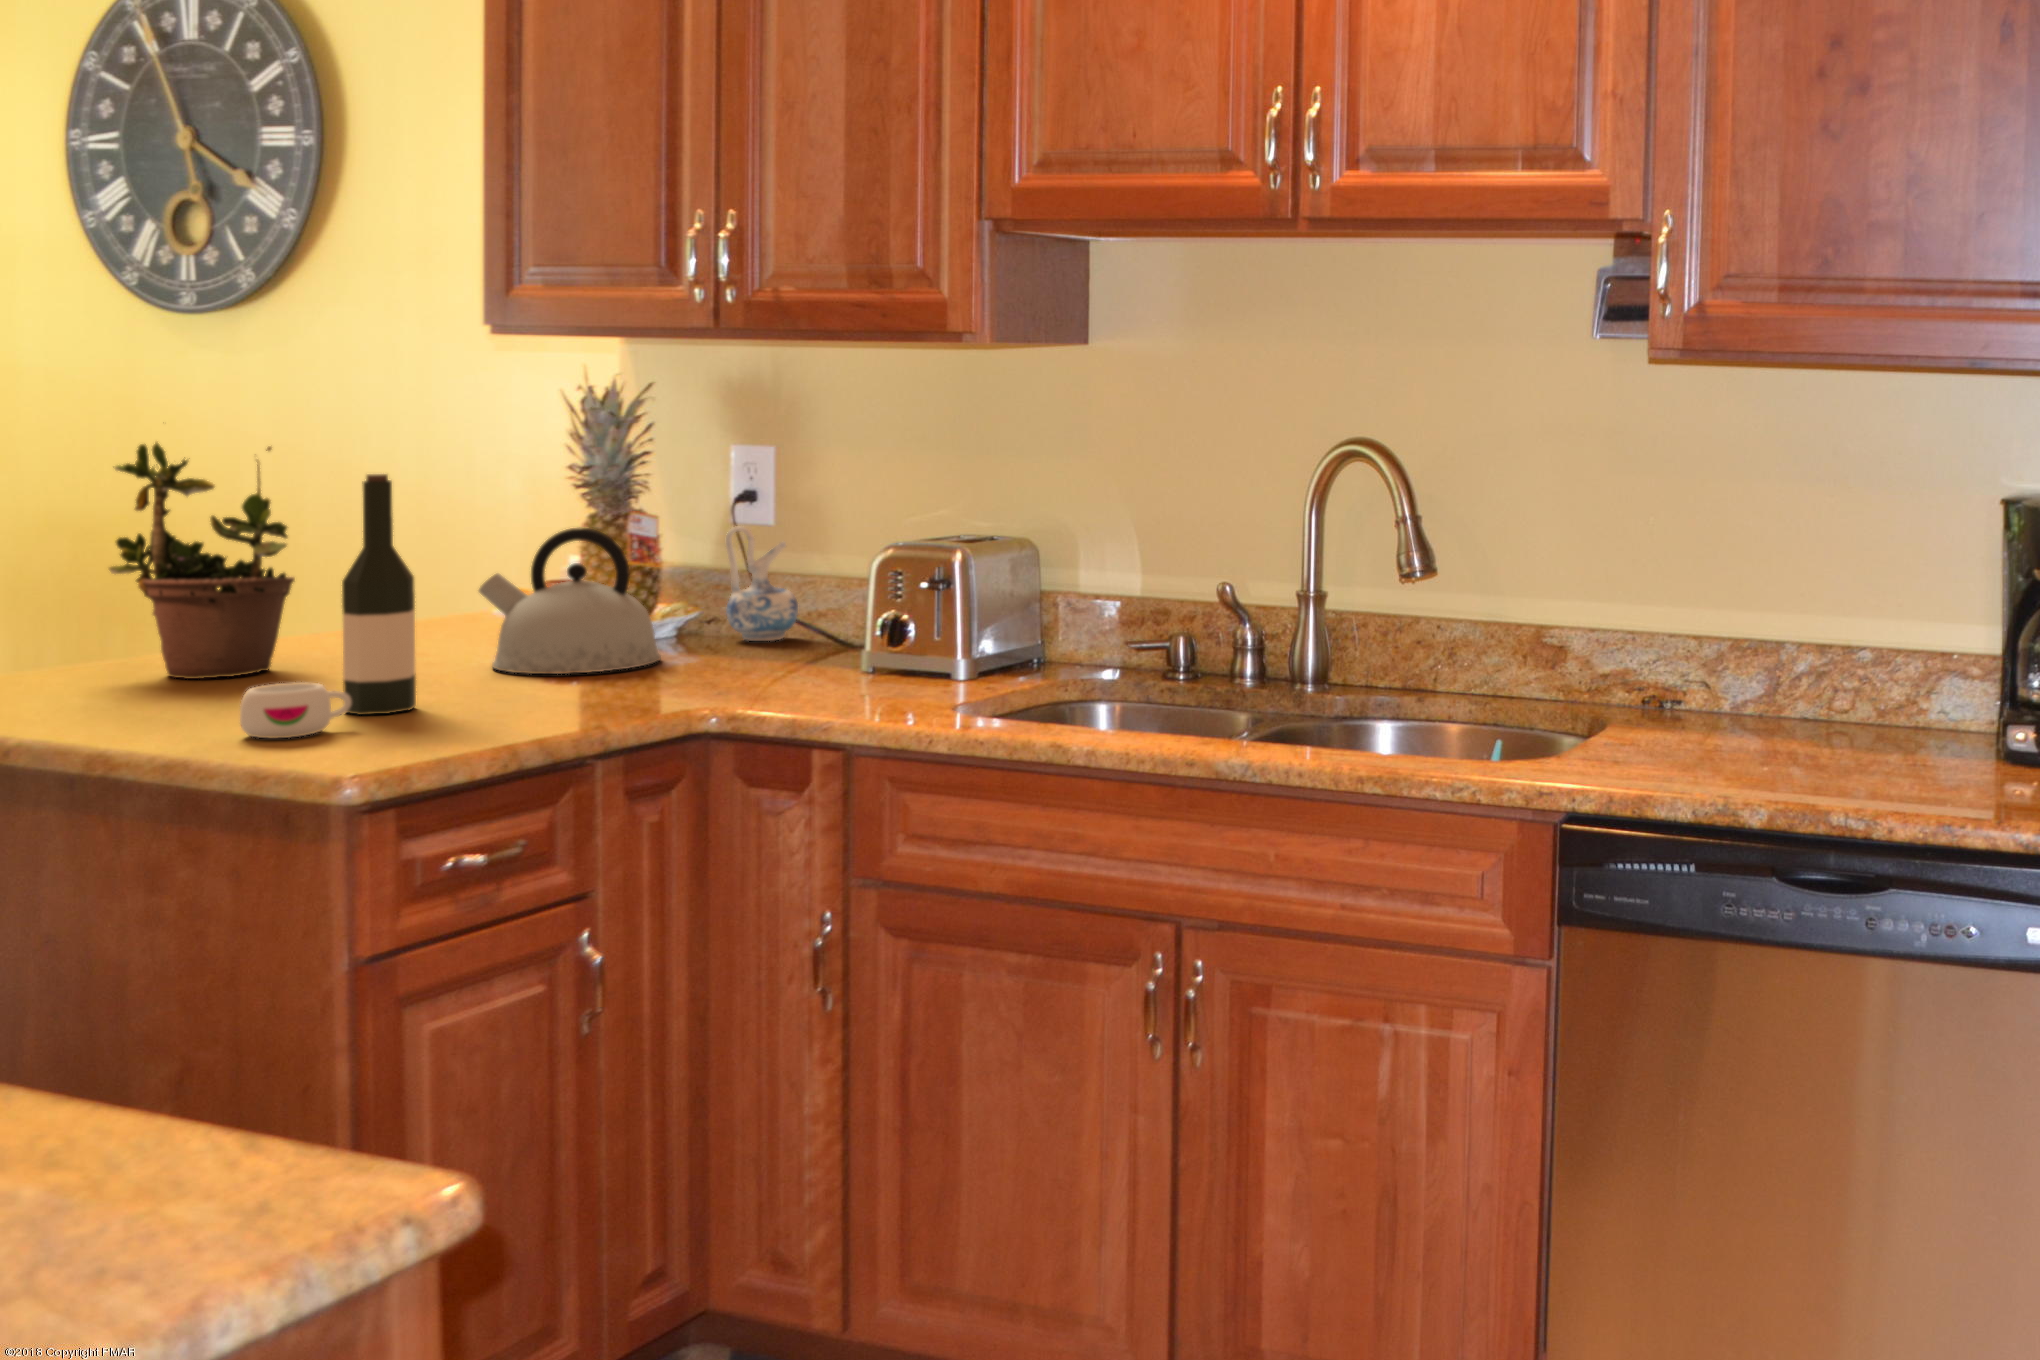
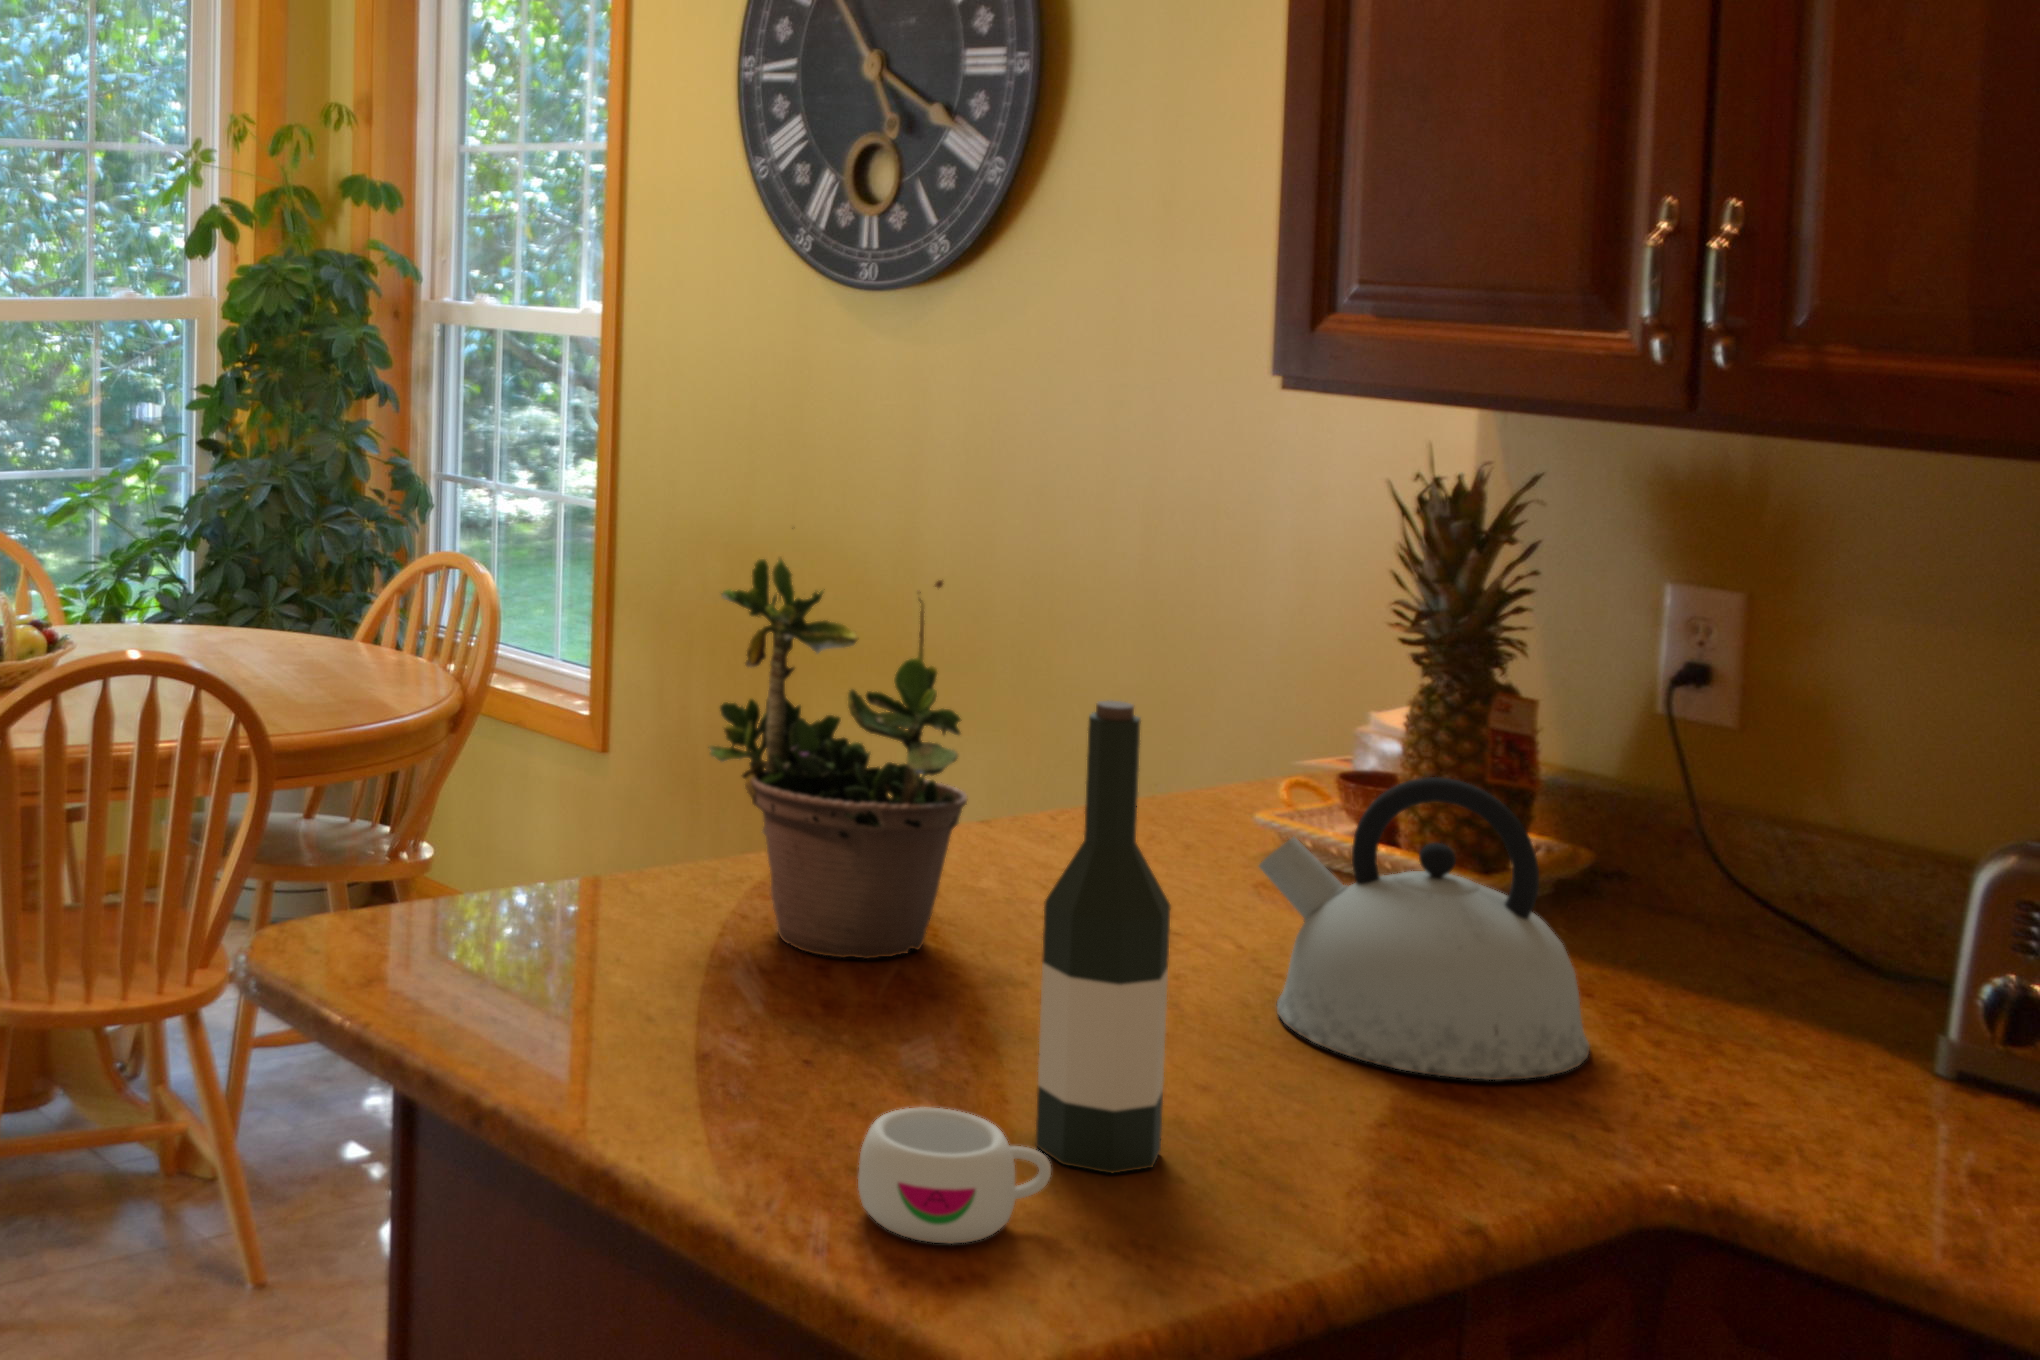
ceramic pitcher: present [726,526,798,641] -> none [1691,775,1838,1007]

